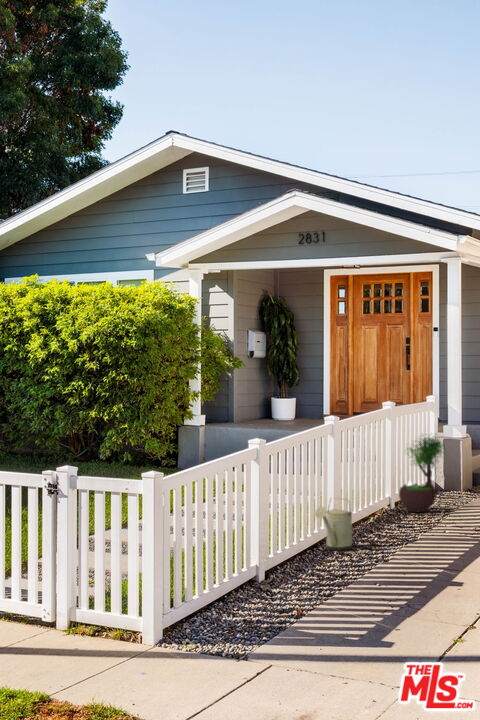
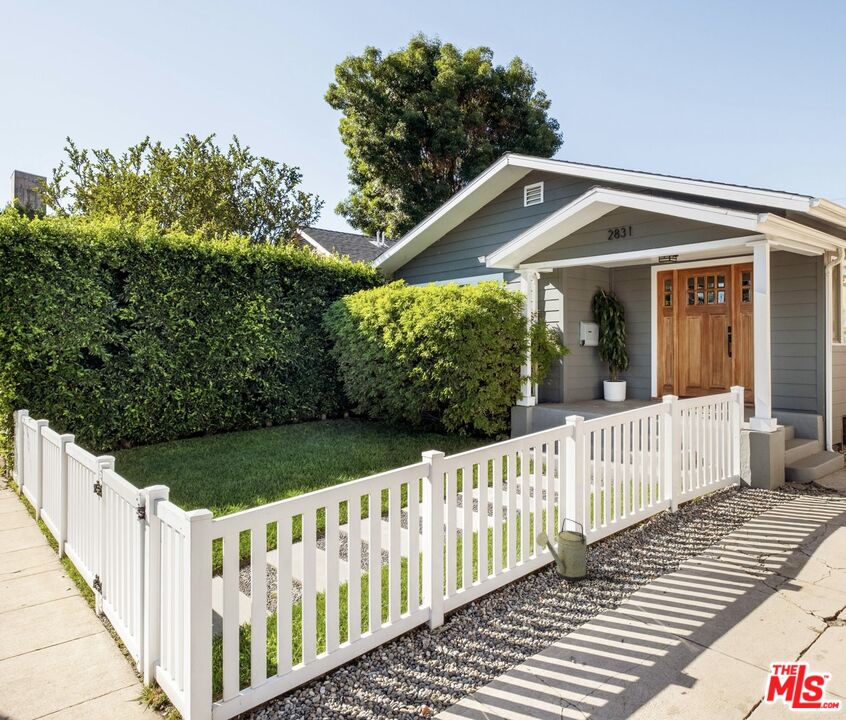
potted tree: present [399,434,445,512] -> none [683,433,739,518]

